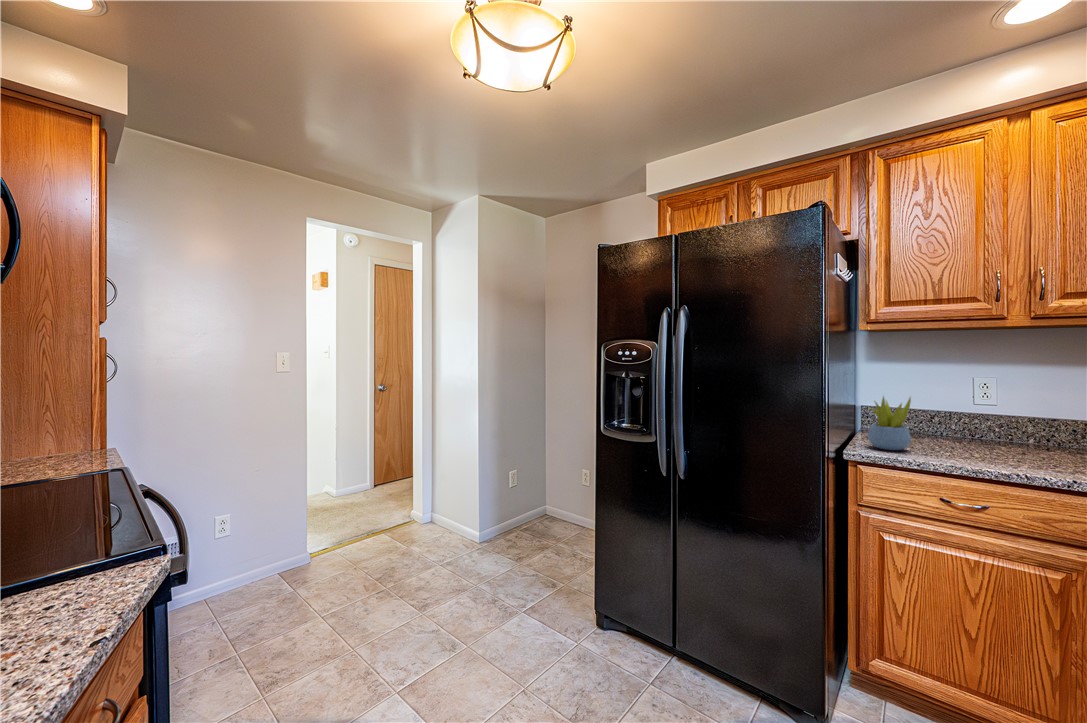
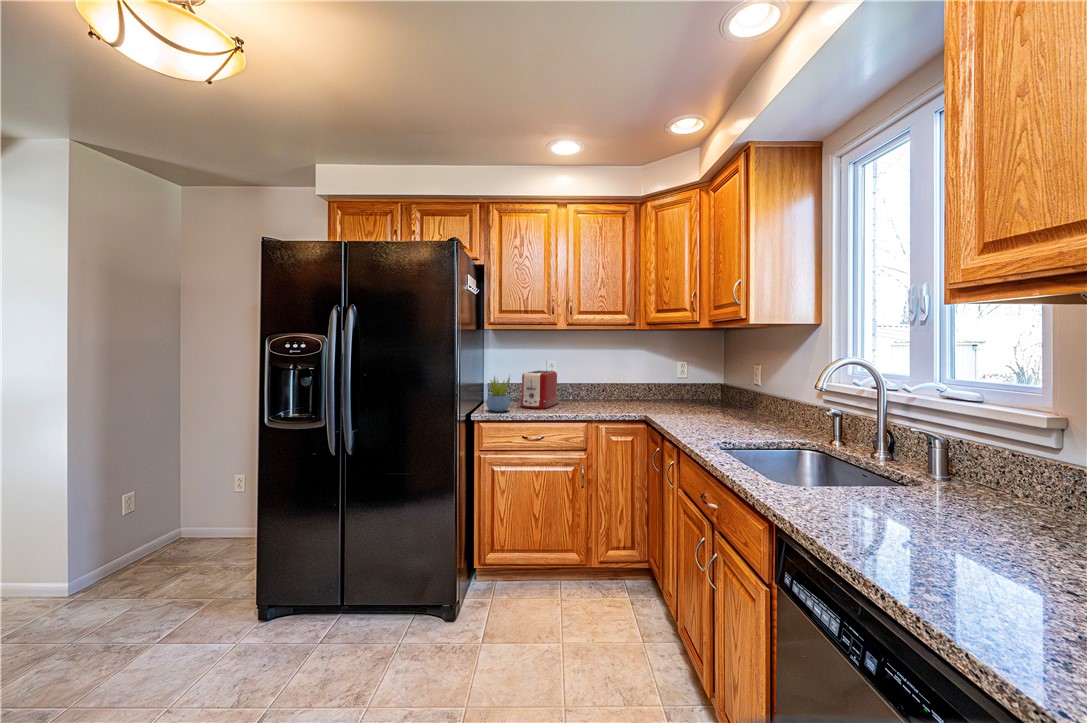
toaster: none [926,393,1008,453] -> present [520,371,559,409]

